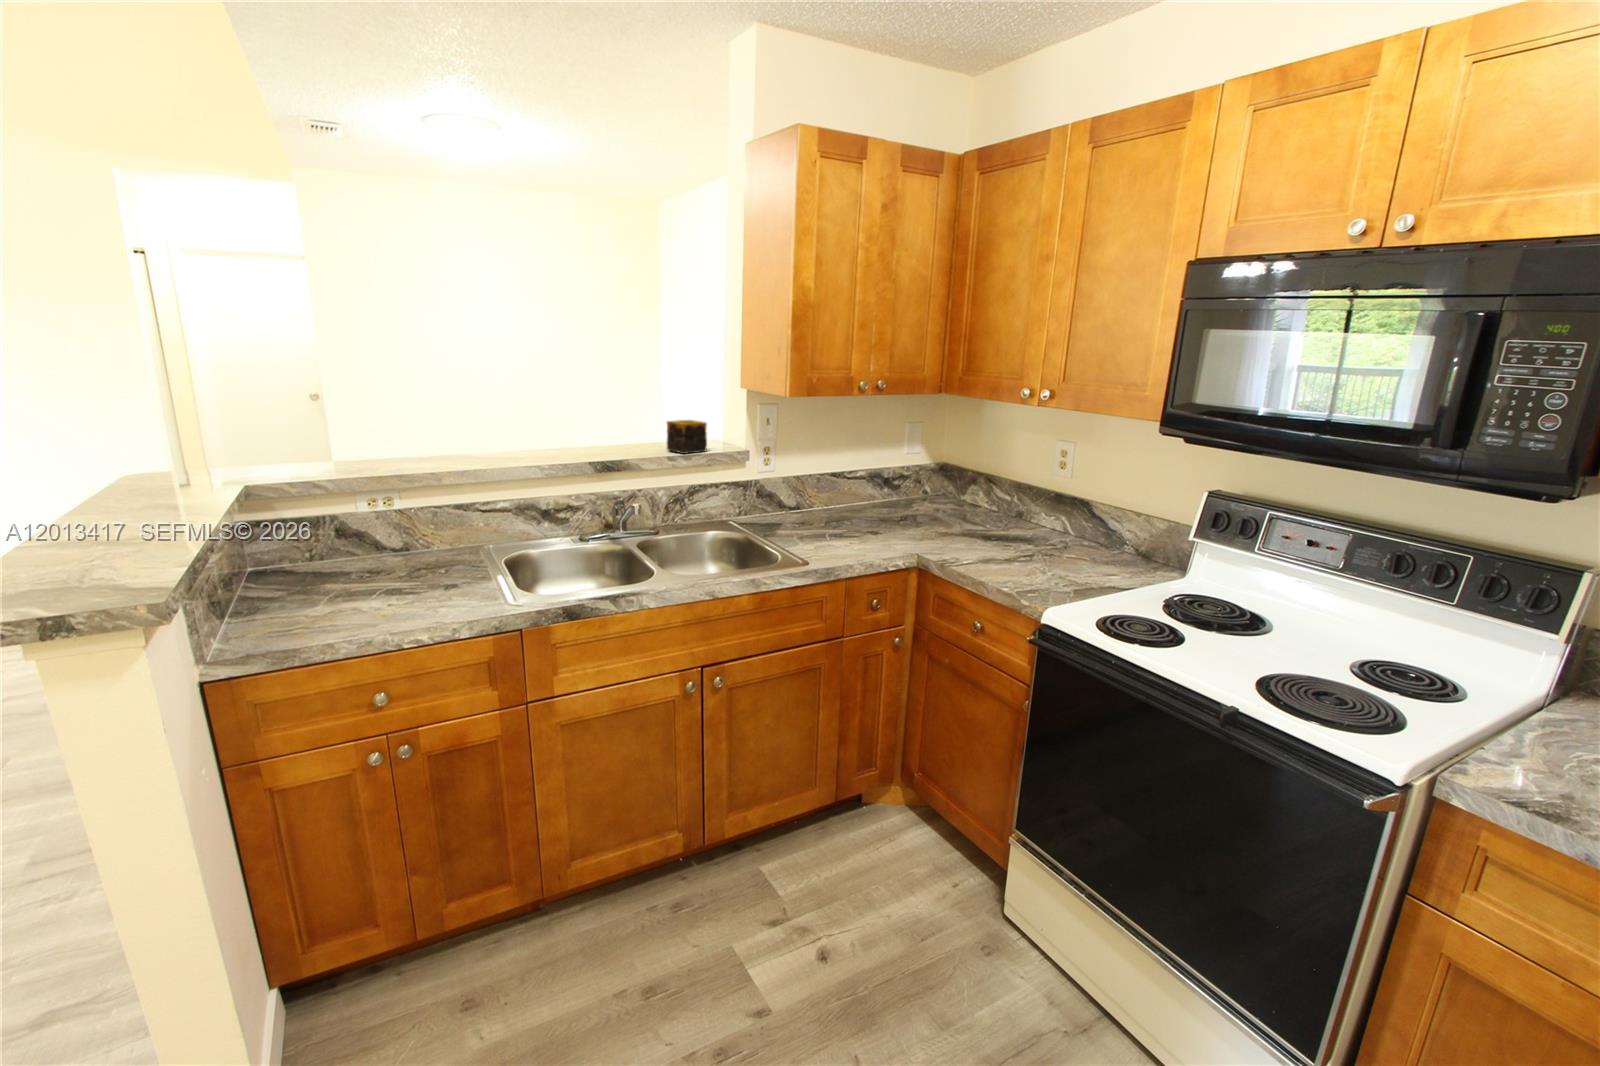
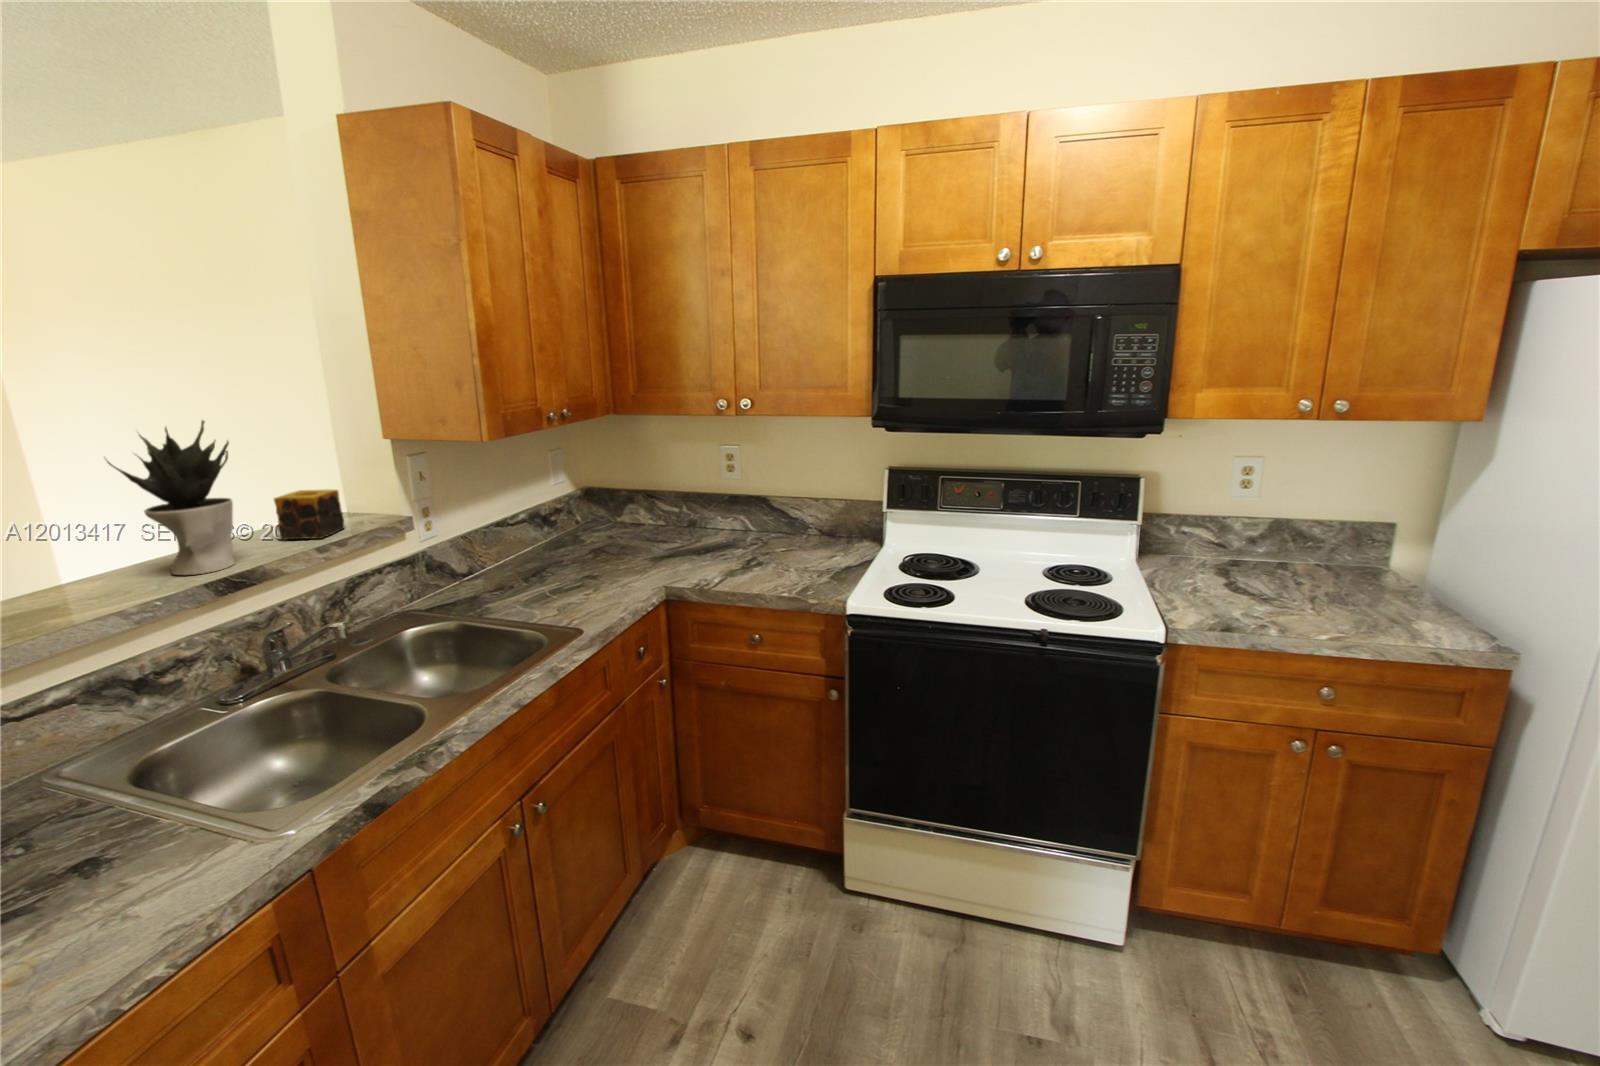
potted plant: none [568,361,633,459] -> present [107,420,235,575]

